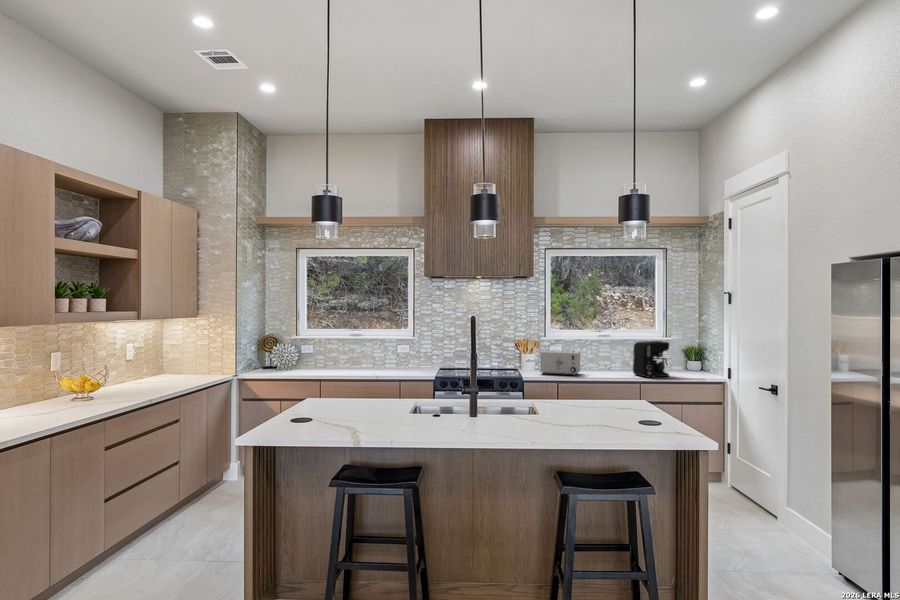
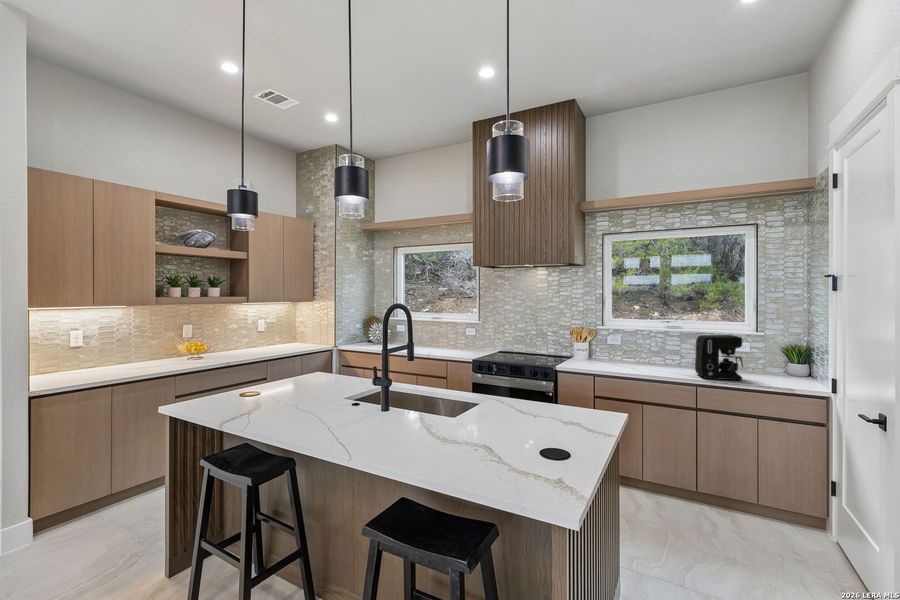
toaster: present [540,350,580,375] -> none [583,340,631,369]

